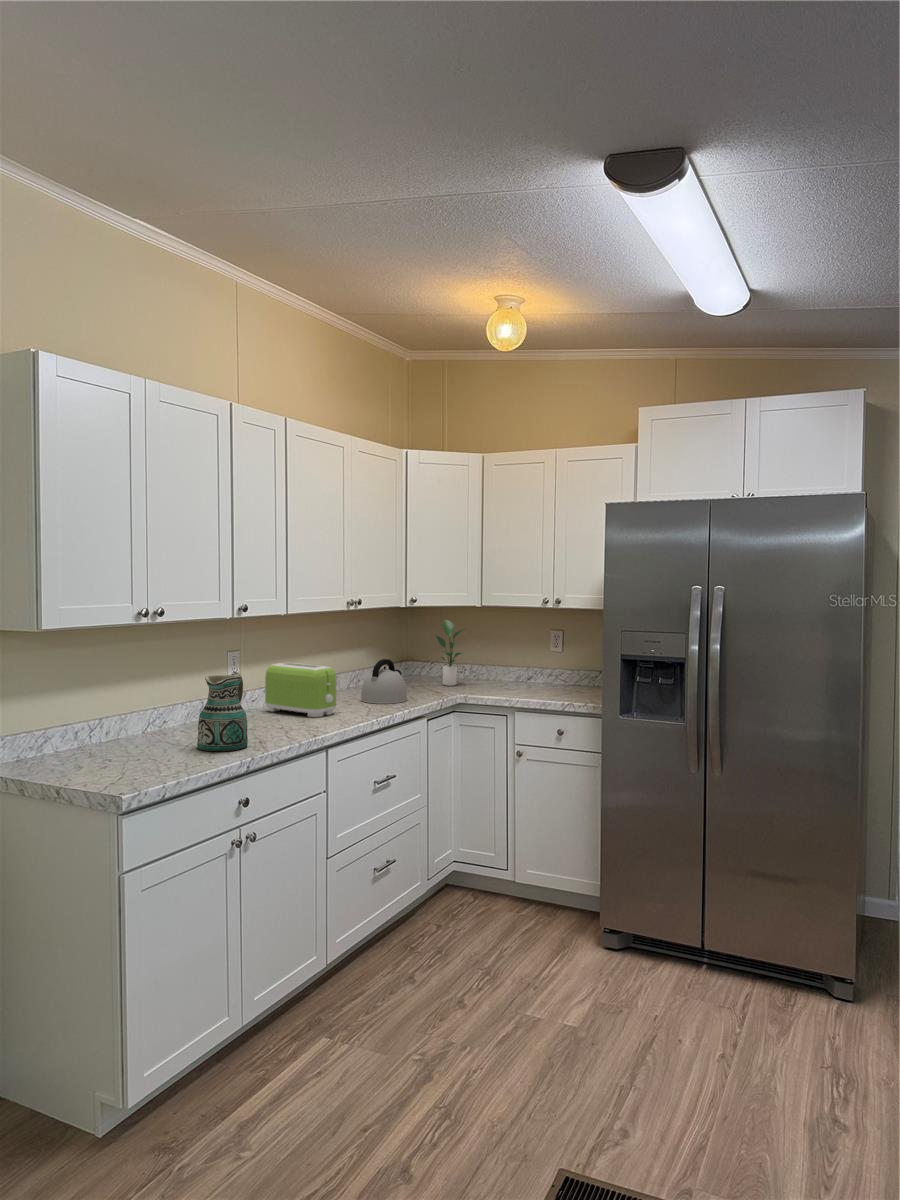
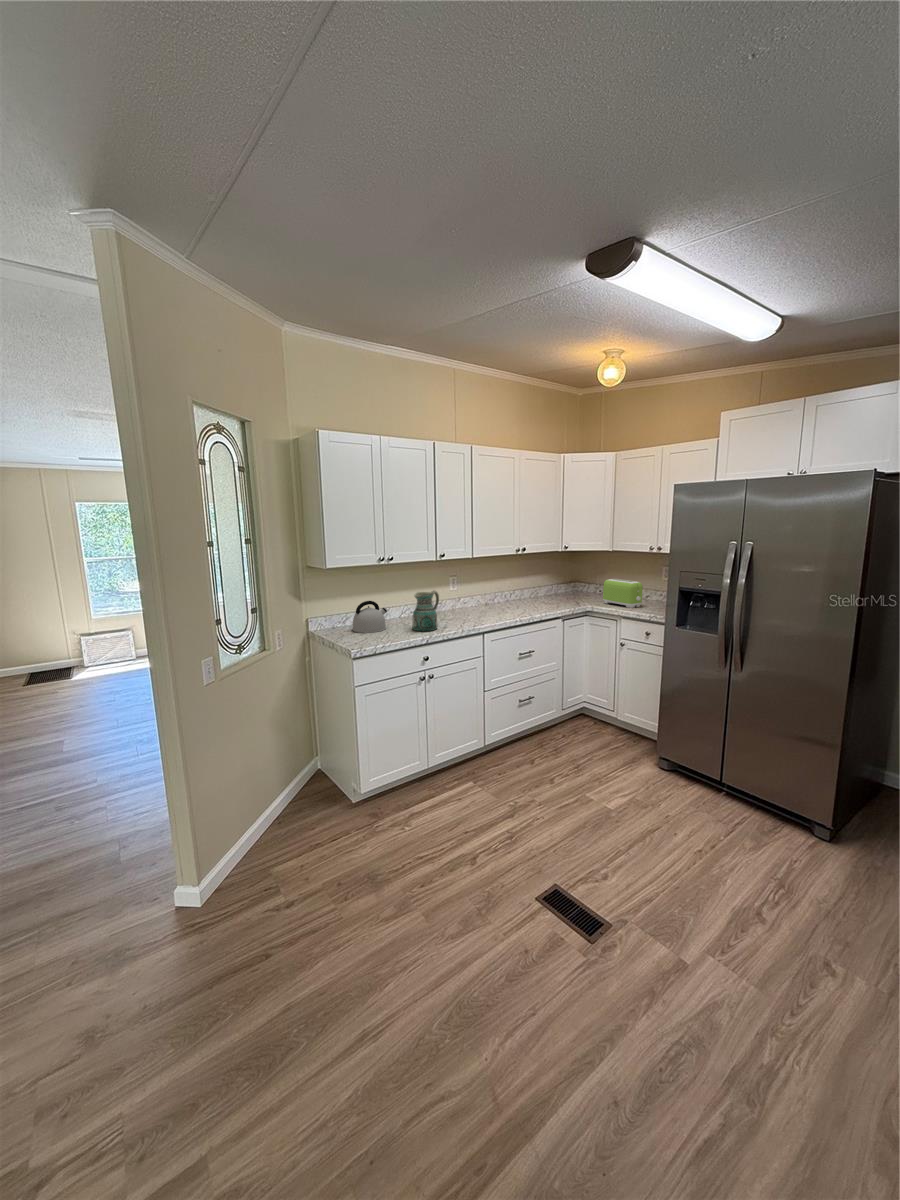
potted plant: present [436,620,464,686] -> none [583,559,602,599]
kettle: present [361,659,407,704] -> present [352,601,387,633]
toaster: present [265,663,336,717] -> present [603,579,643,608]

